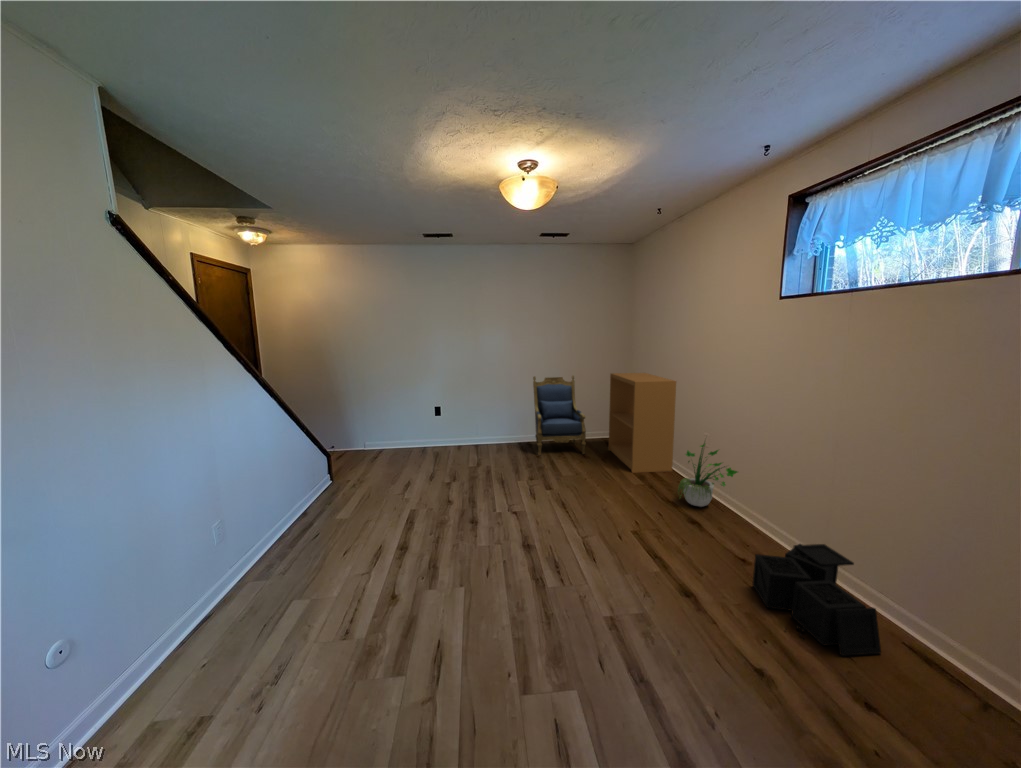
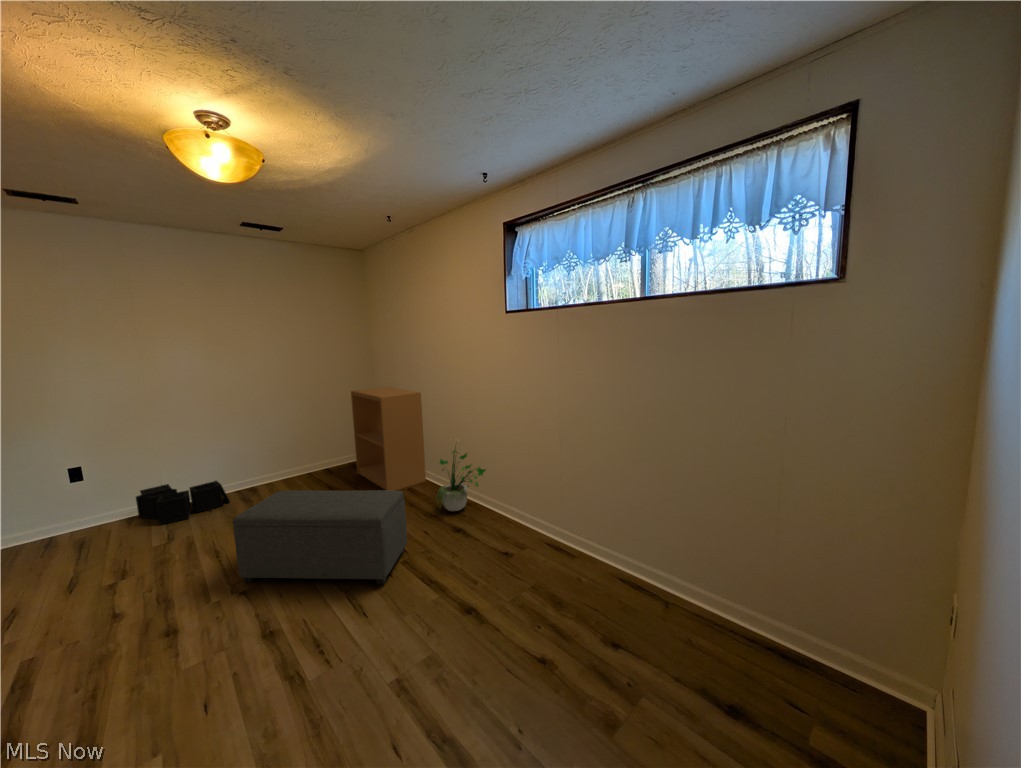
armchair: present [533,376,586,455] -> none [250,393,331,501]
ottoman: none [514,447,642,544] -> present [233,490,407,584]
storage bin: present [753,544,881,656] -> present [136,480,230,525]

